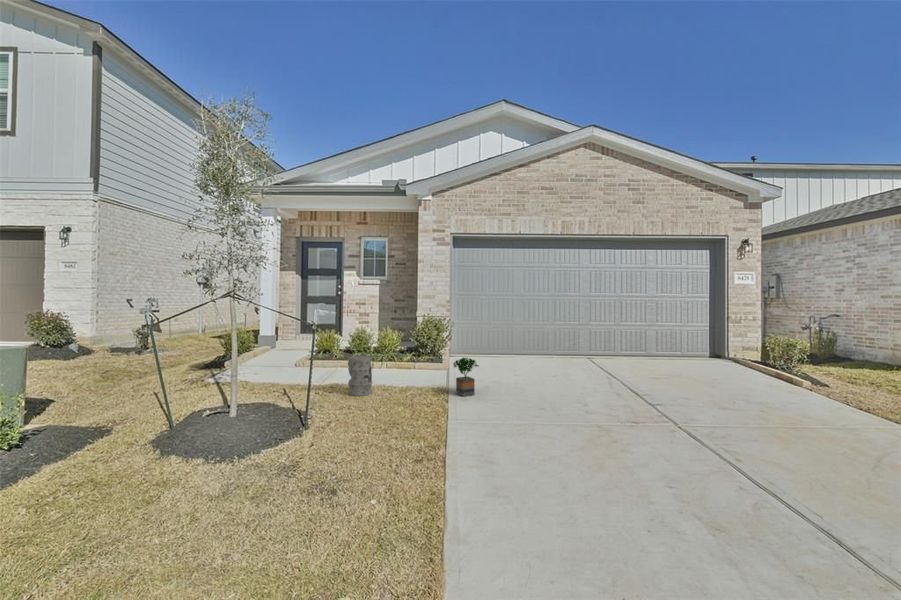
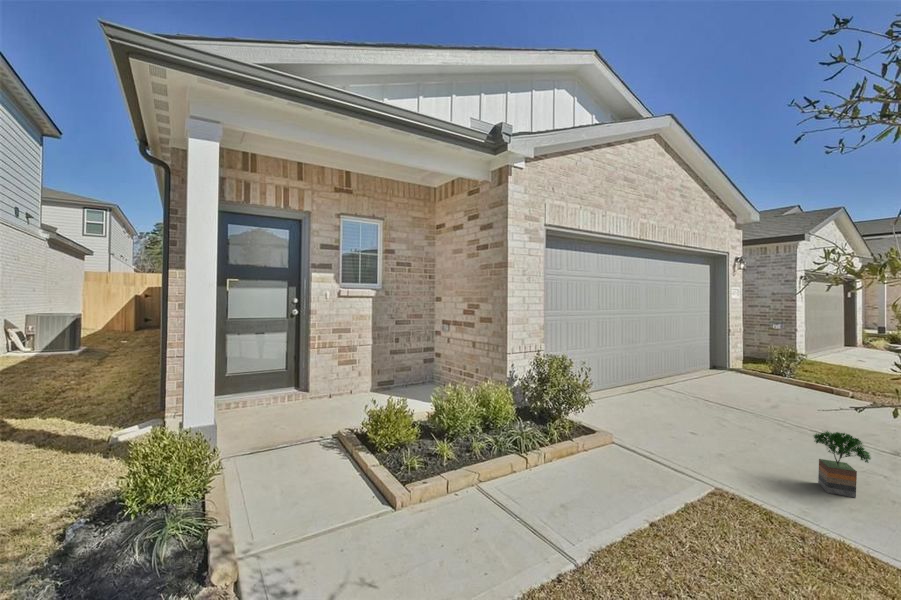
trash can: present [348,355,372,396] -> none [736,464,801,566]

